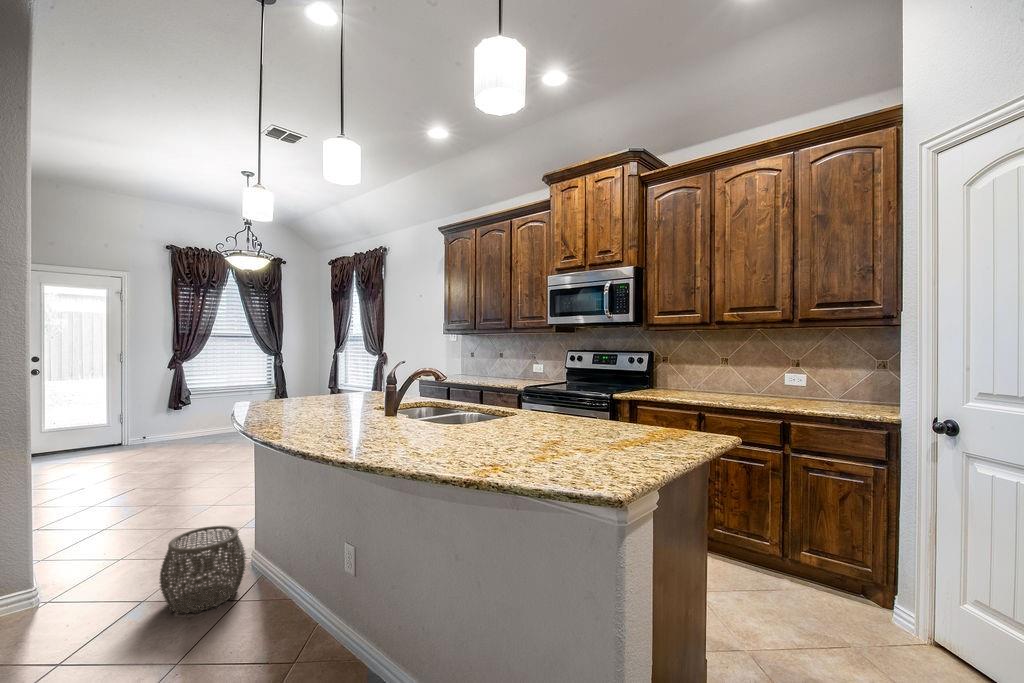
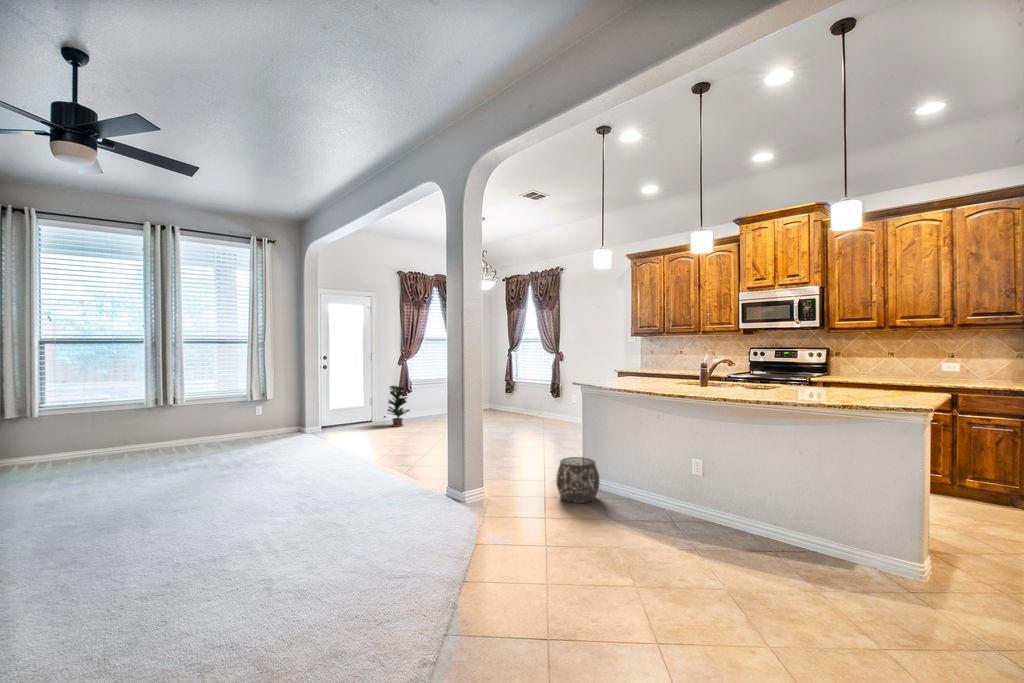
potted plant: none [139,393,181,448] -> present [388,386,410,427]

